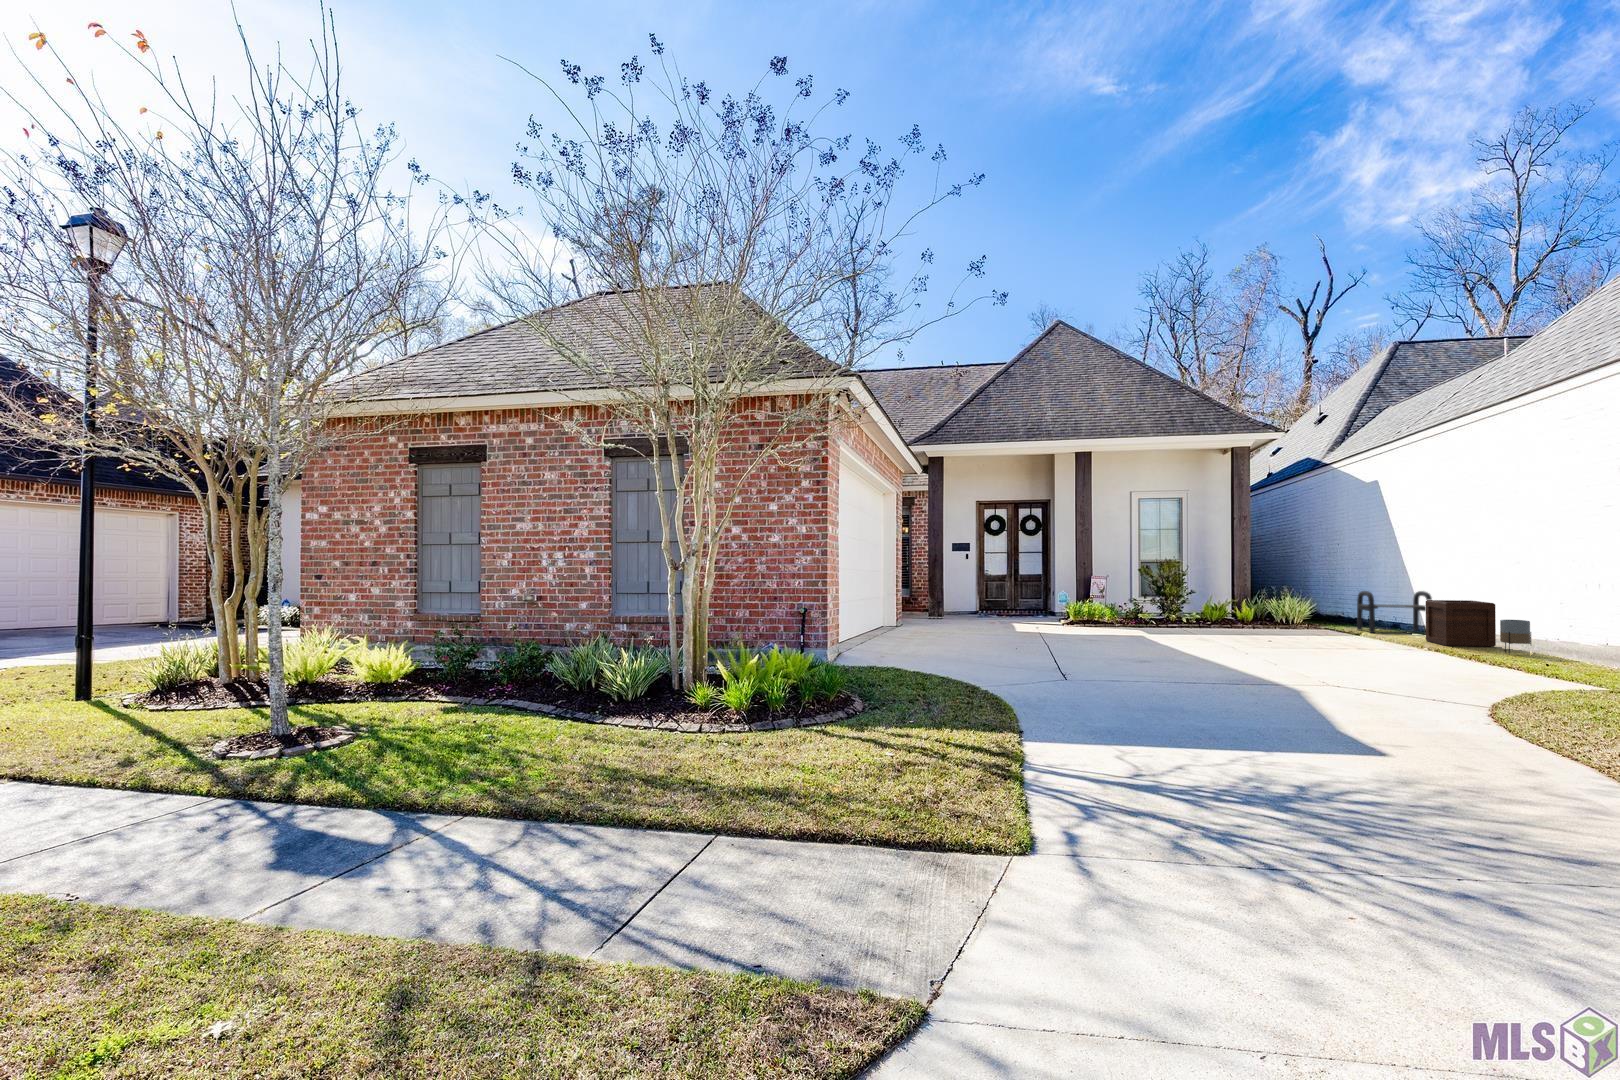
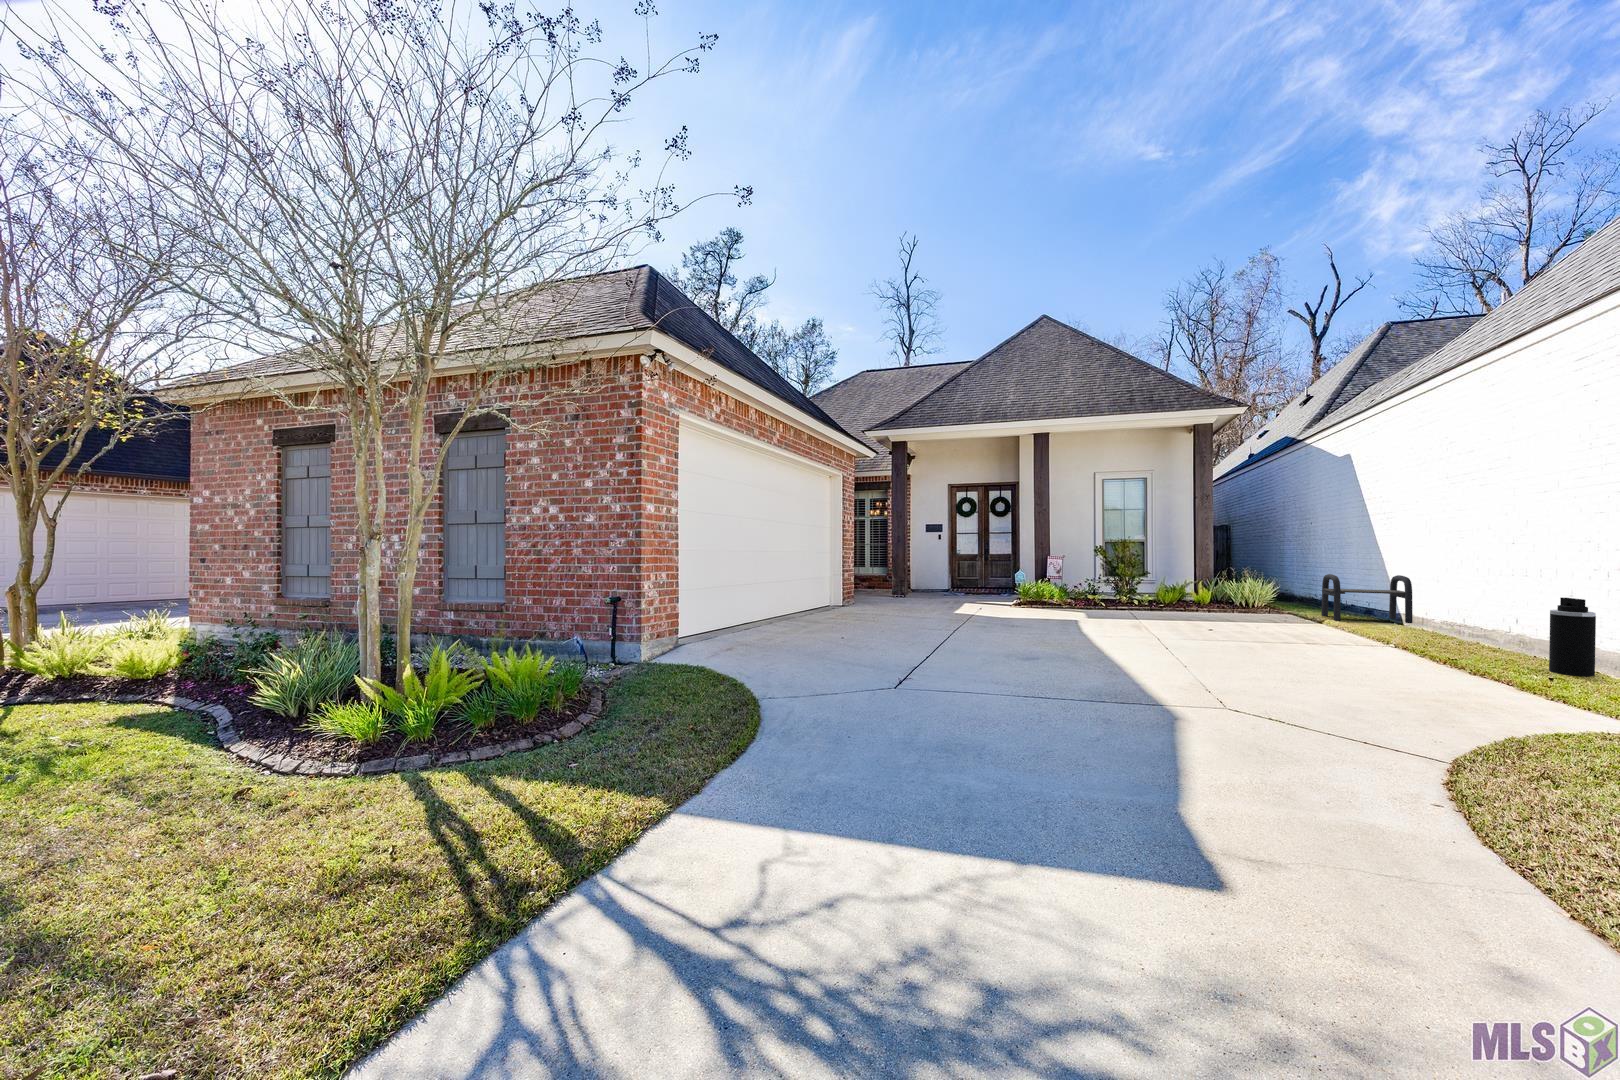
wooden crate: present [1426,600,1496,647] -> none [1398,587,1489,644]
trash can: none [1541,604,1572,664] -> present [1549,598,1596,676]
planter: present [1500,620,1531,655] -> none [1492,614,1536,658]

